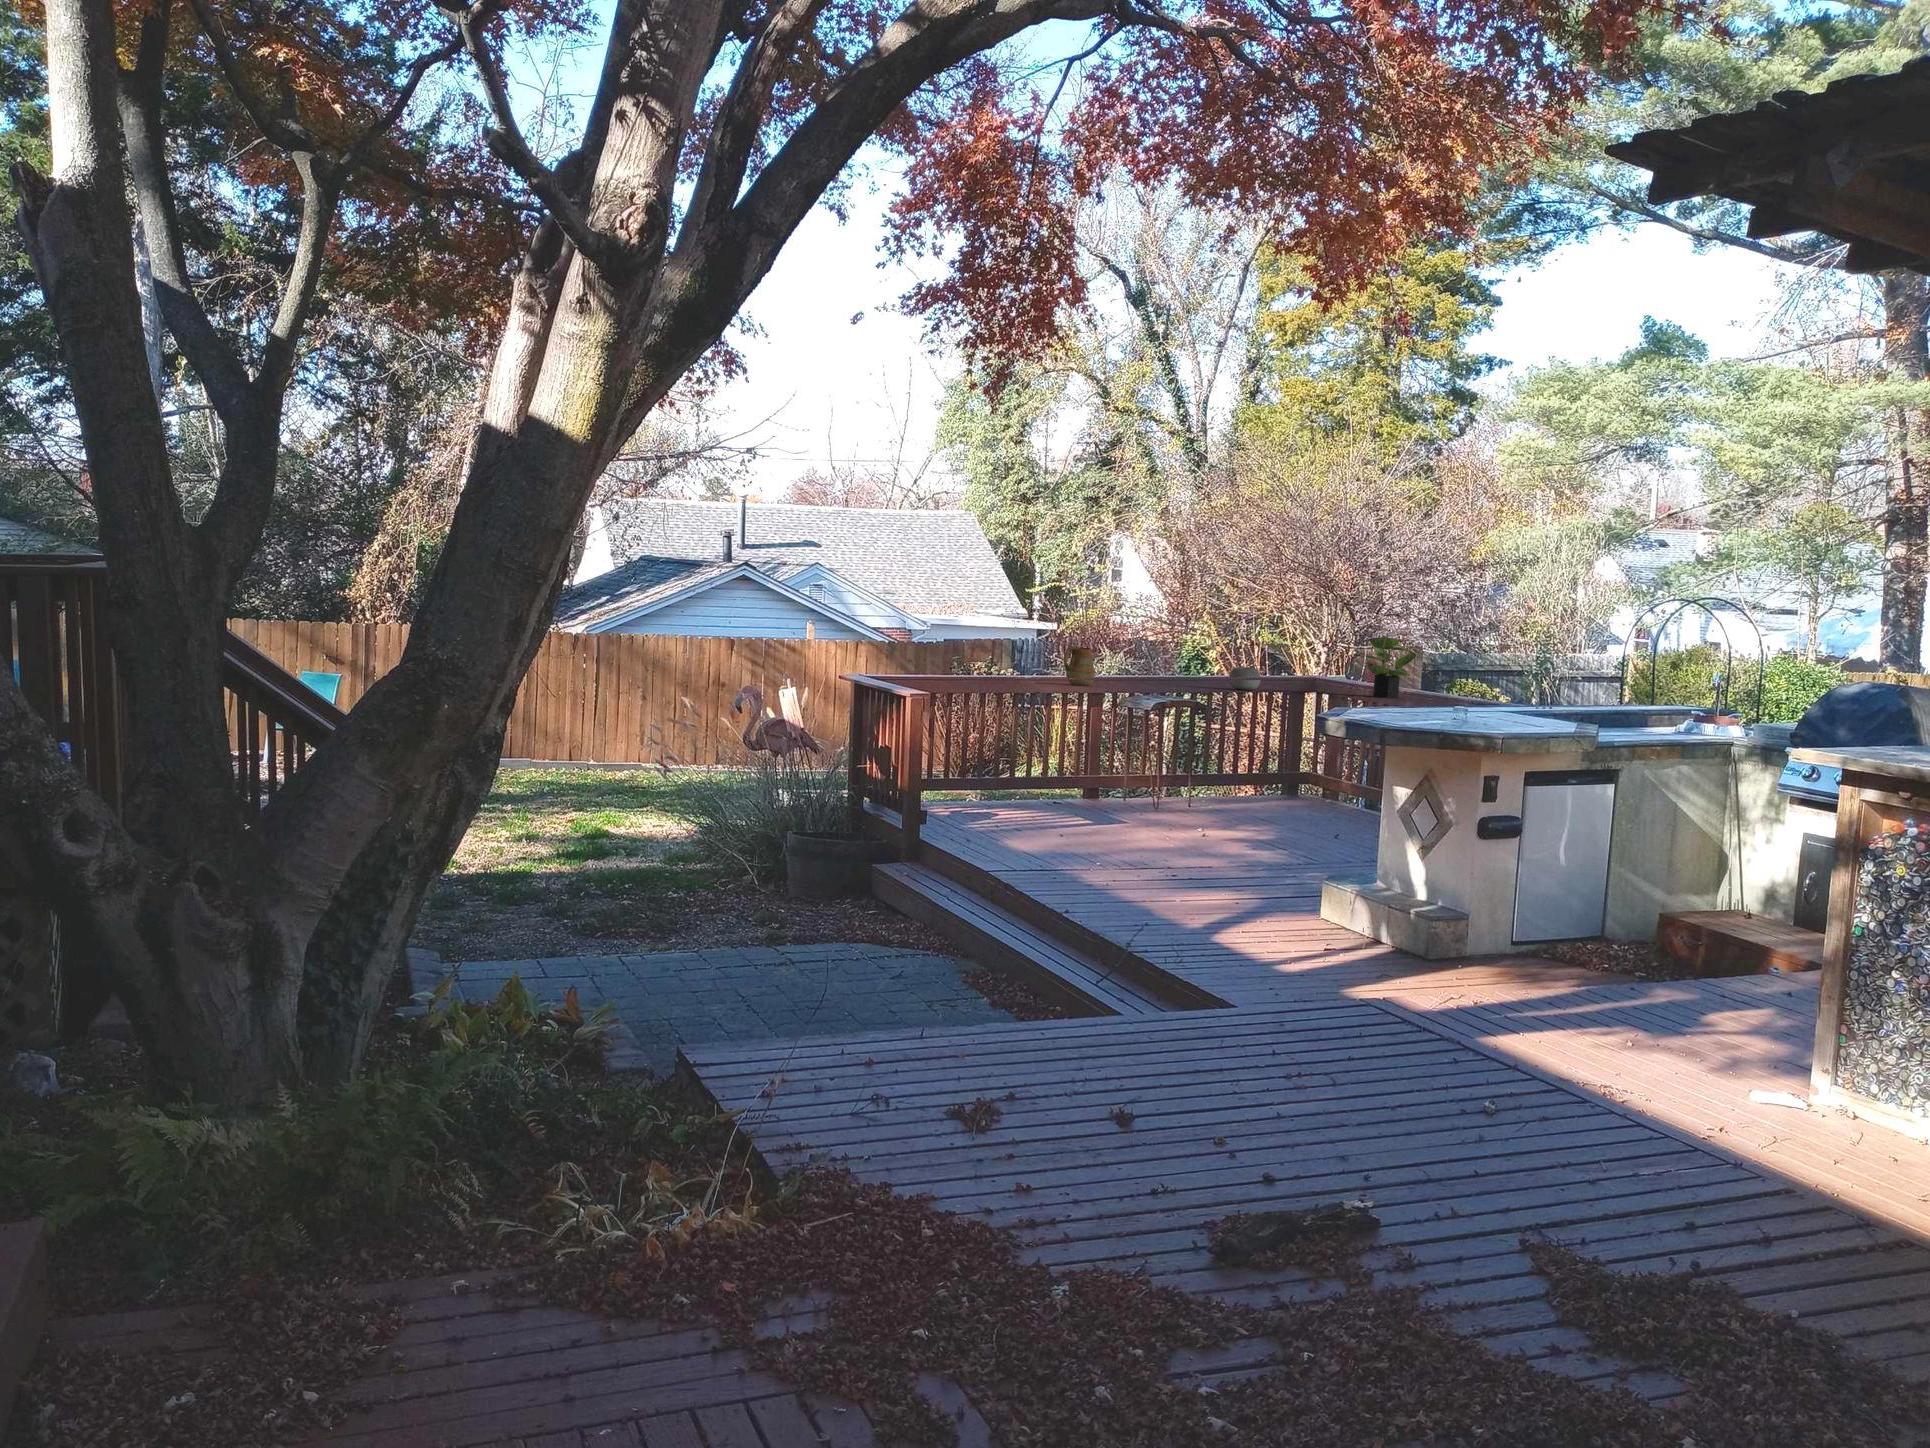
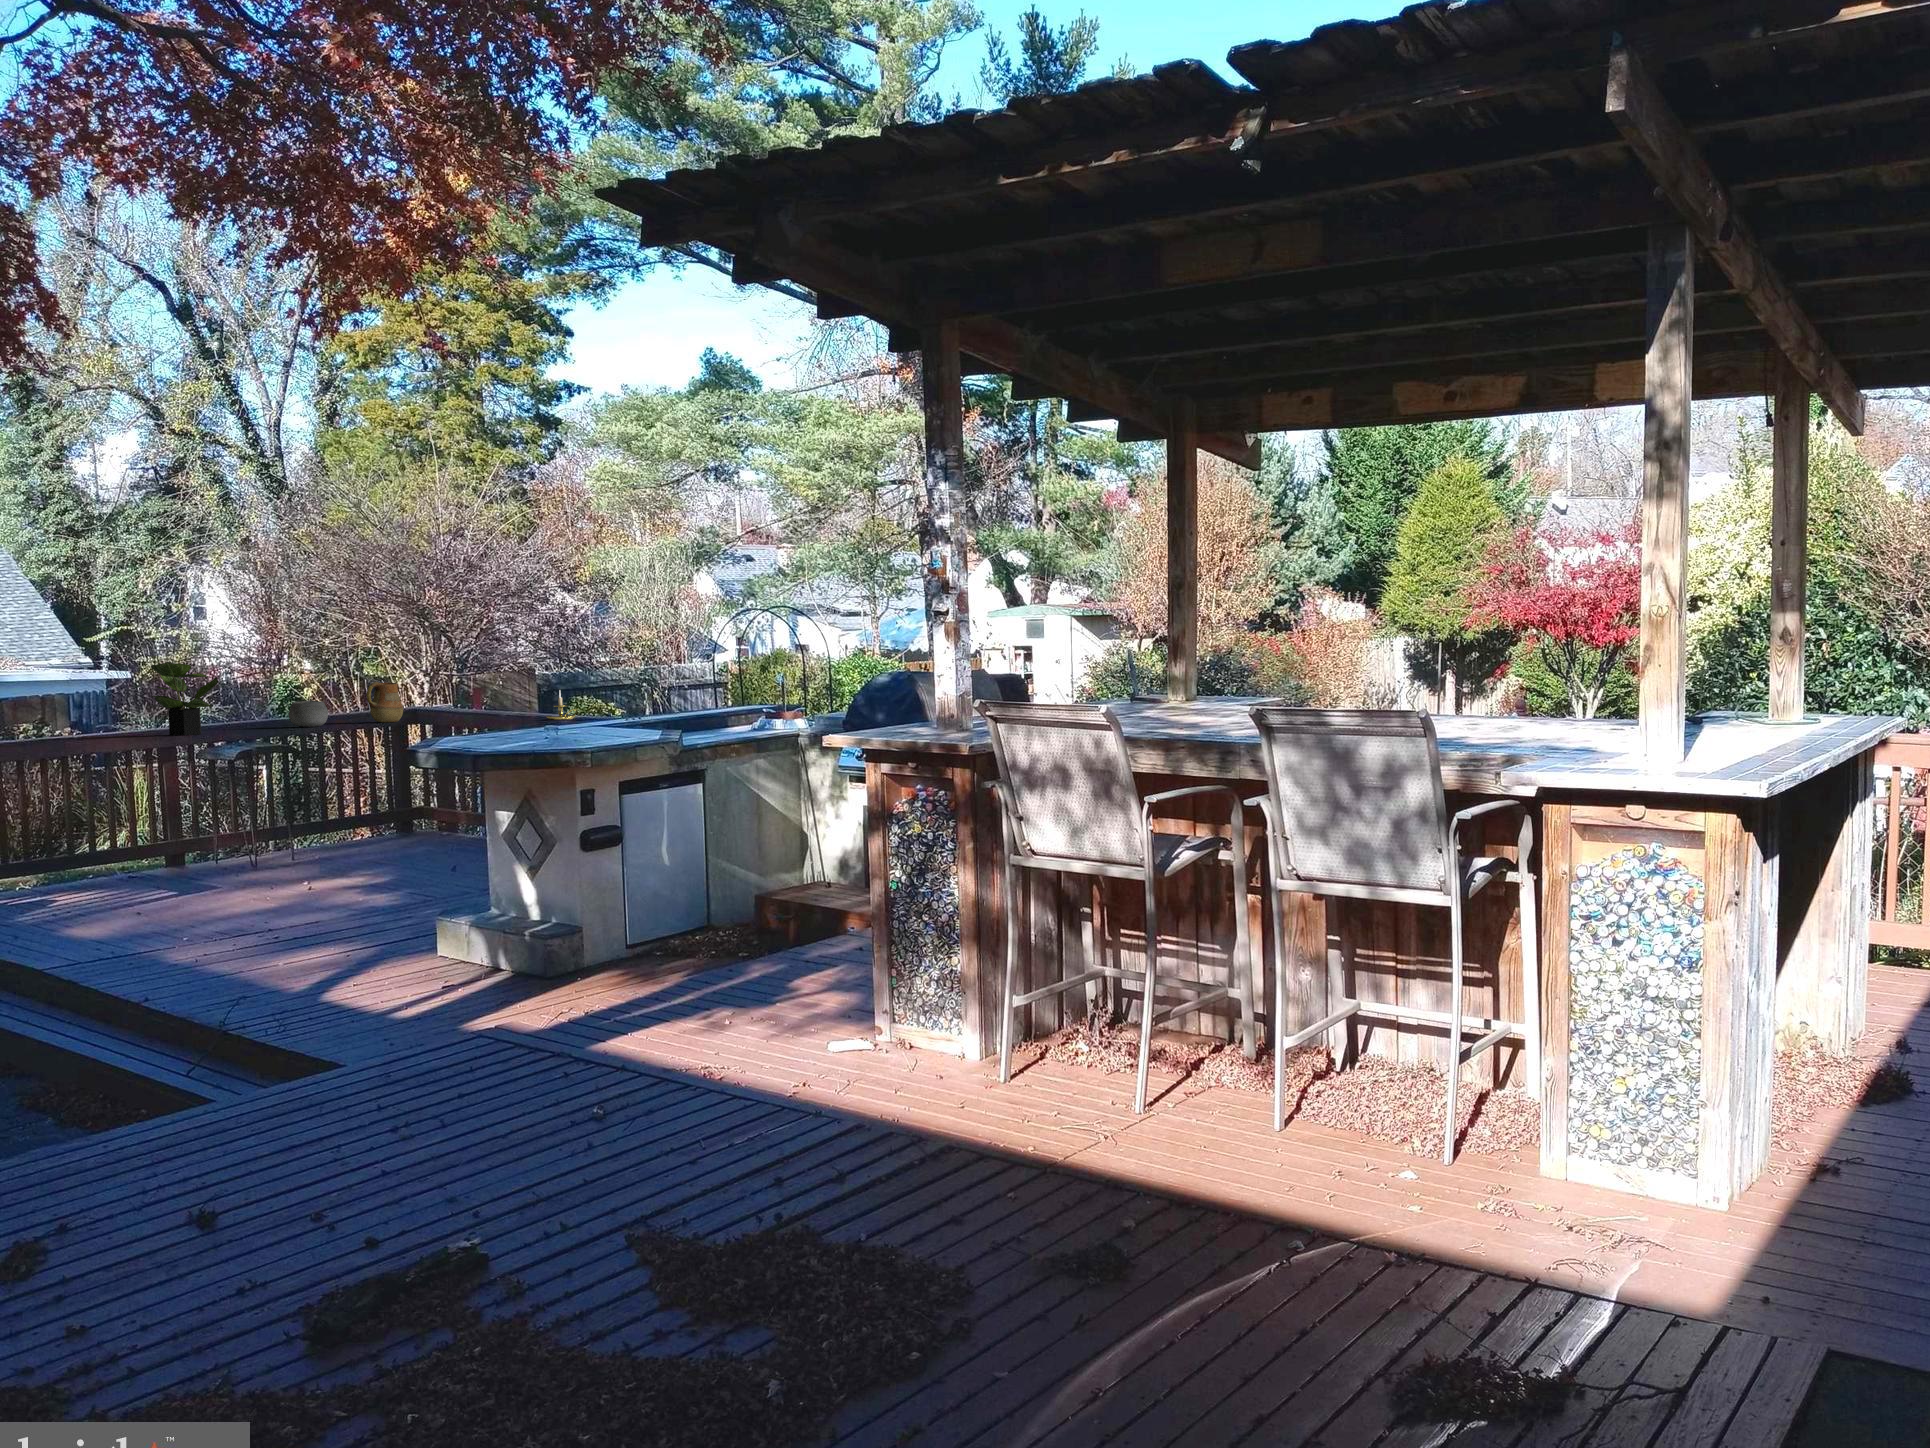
potted plant: present [1365,636,1415,698] -> present [151,662,218,735]
pitcher: present [1063,646,1095,686] -> present [366,682,403,722]
candle holder: none [1453,675,1485,704] -> present [546,691,575,720]

